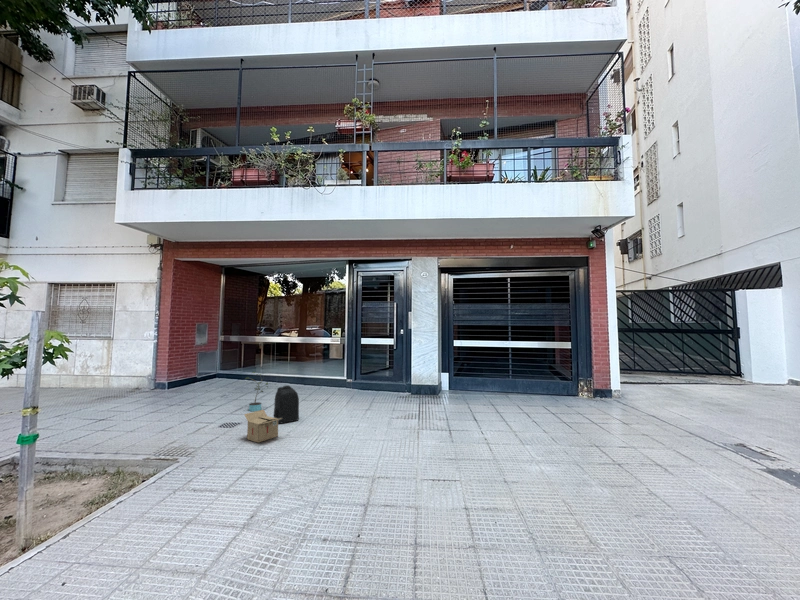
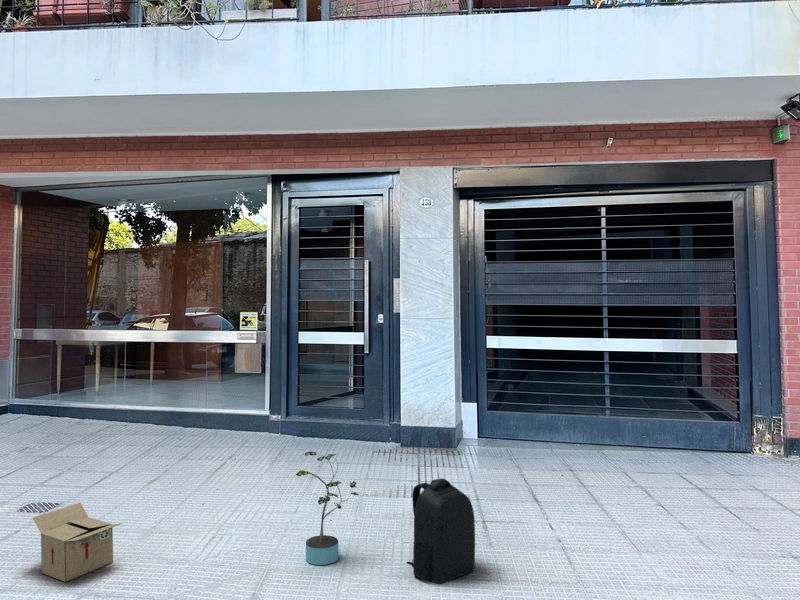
potted plant: present [245,372,268,411] -> present [296,452,359,565]
backpack: present [274,385,299,423] -> present [407,479,475,584]

